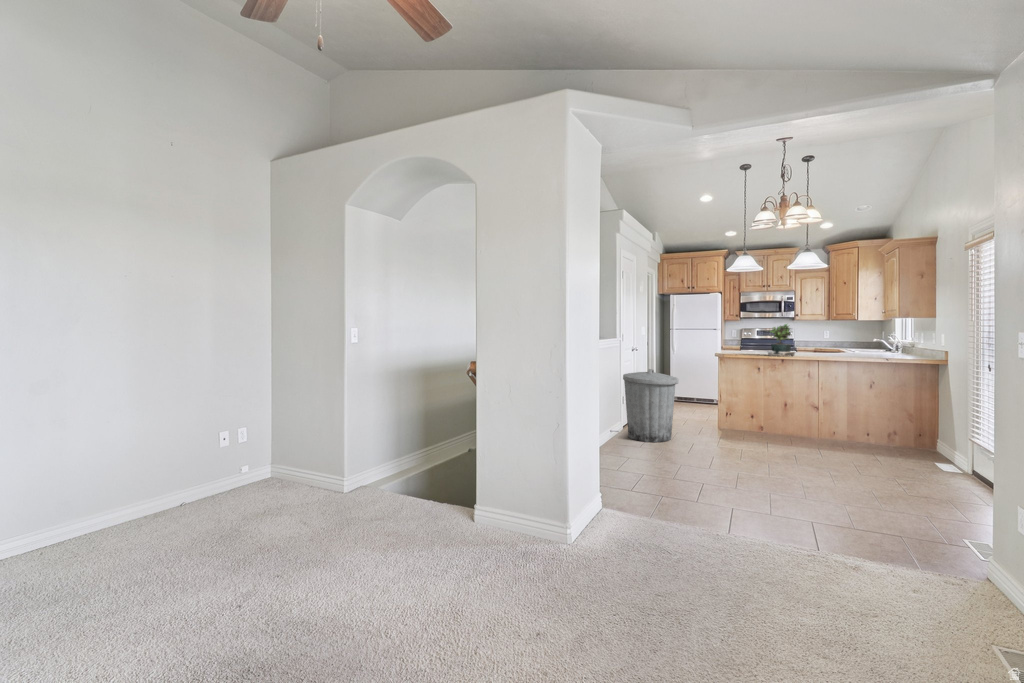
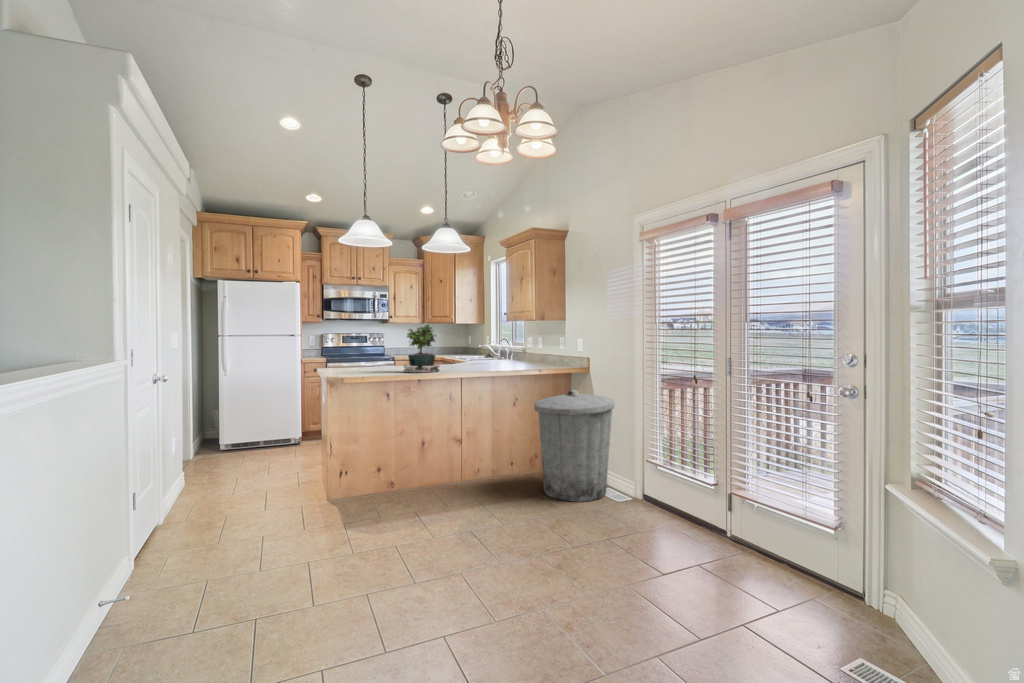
trash can: present [623,369,679,442] -> present [534,390,614,502]

